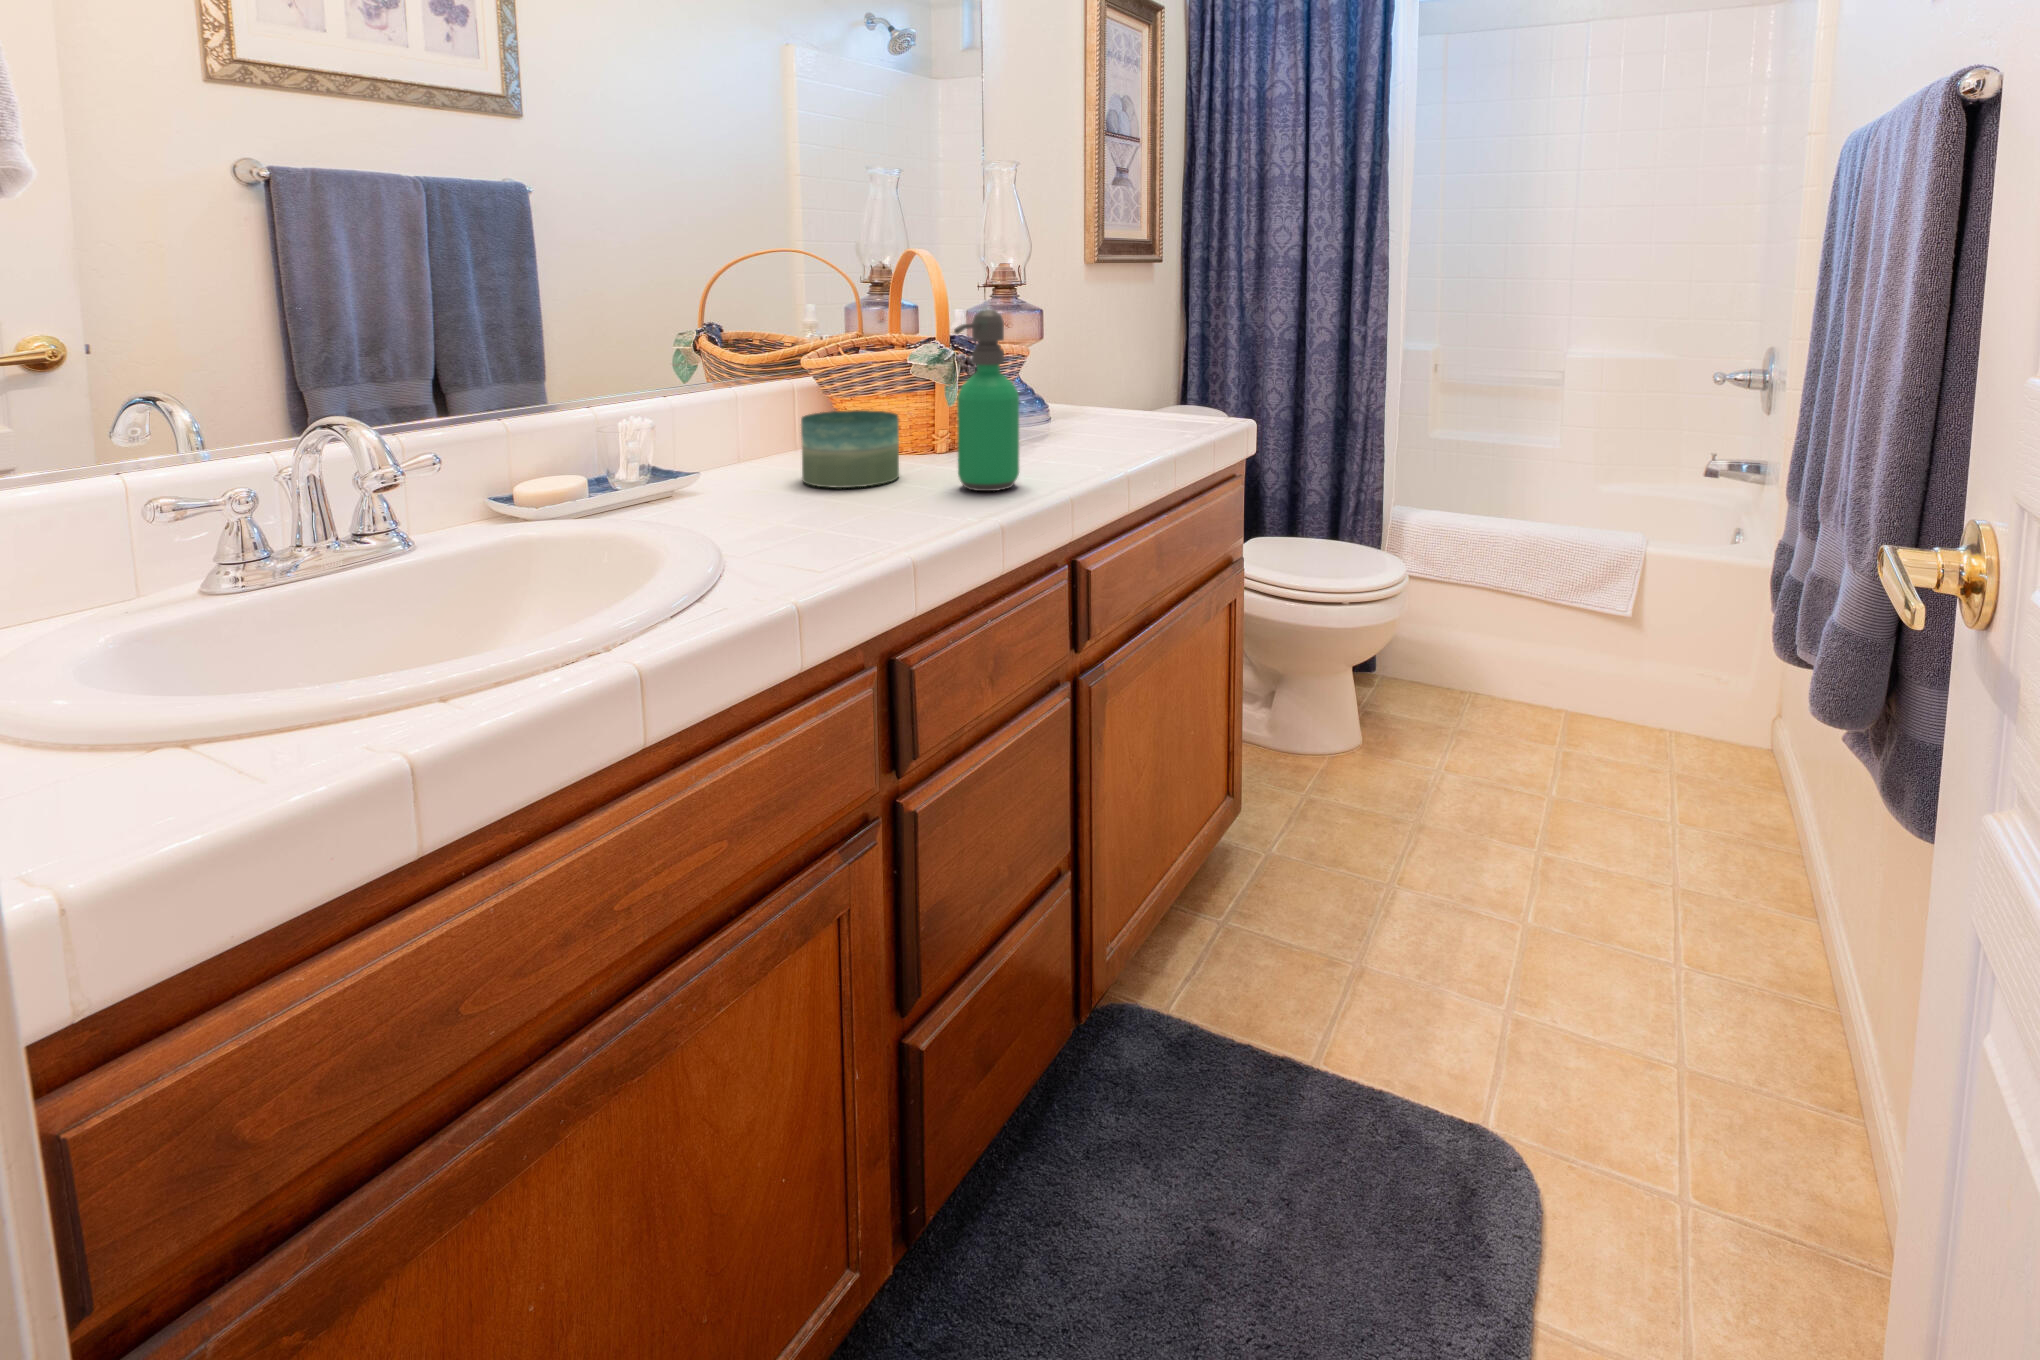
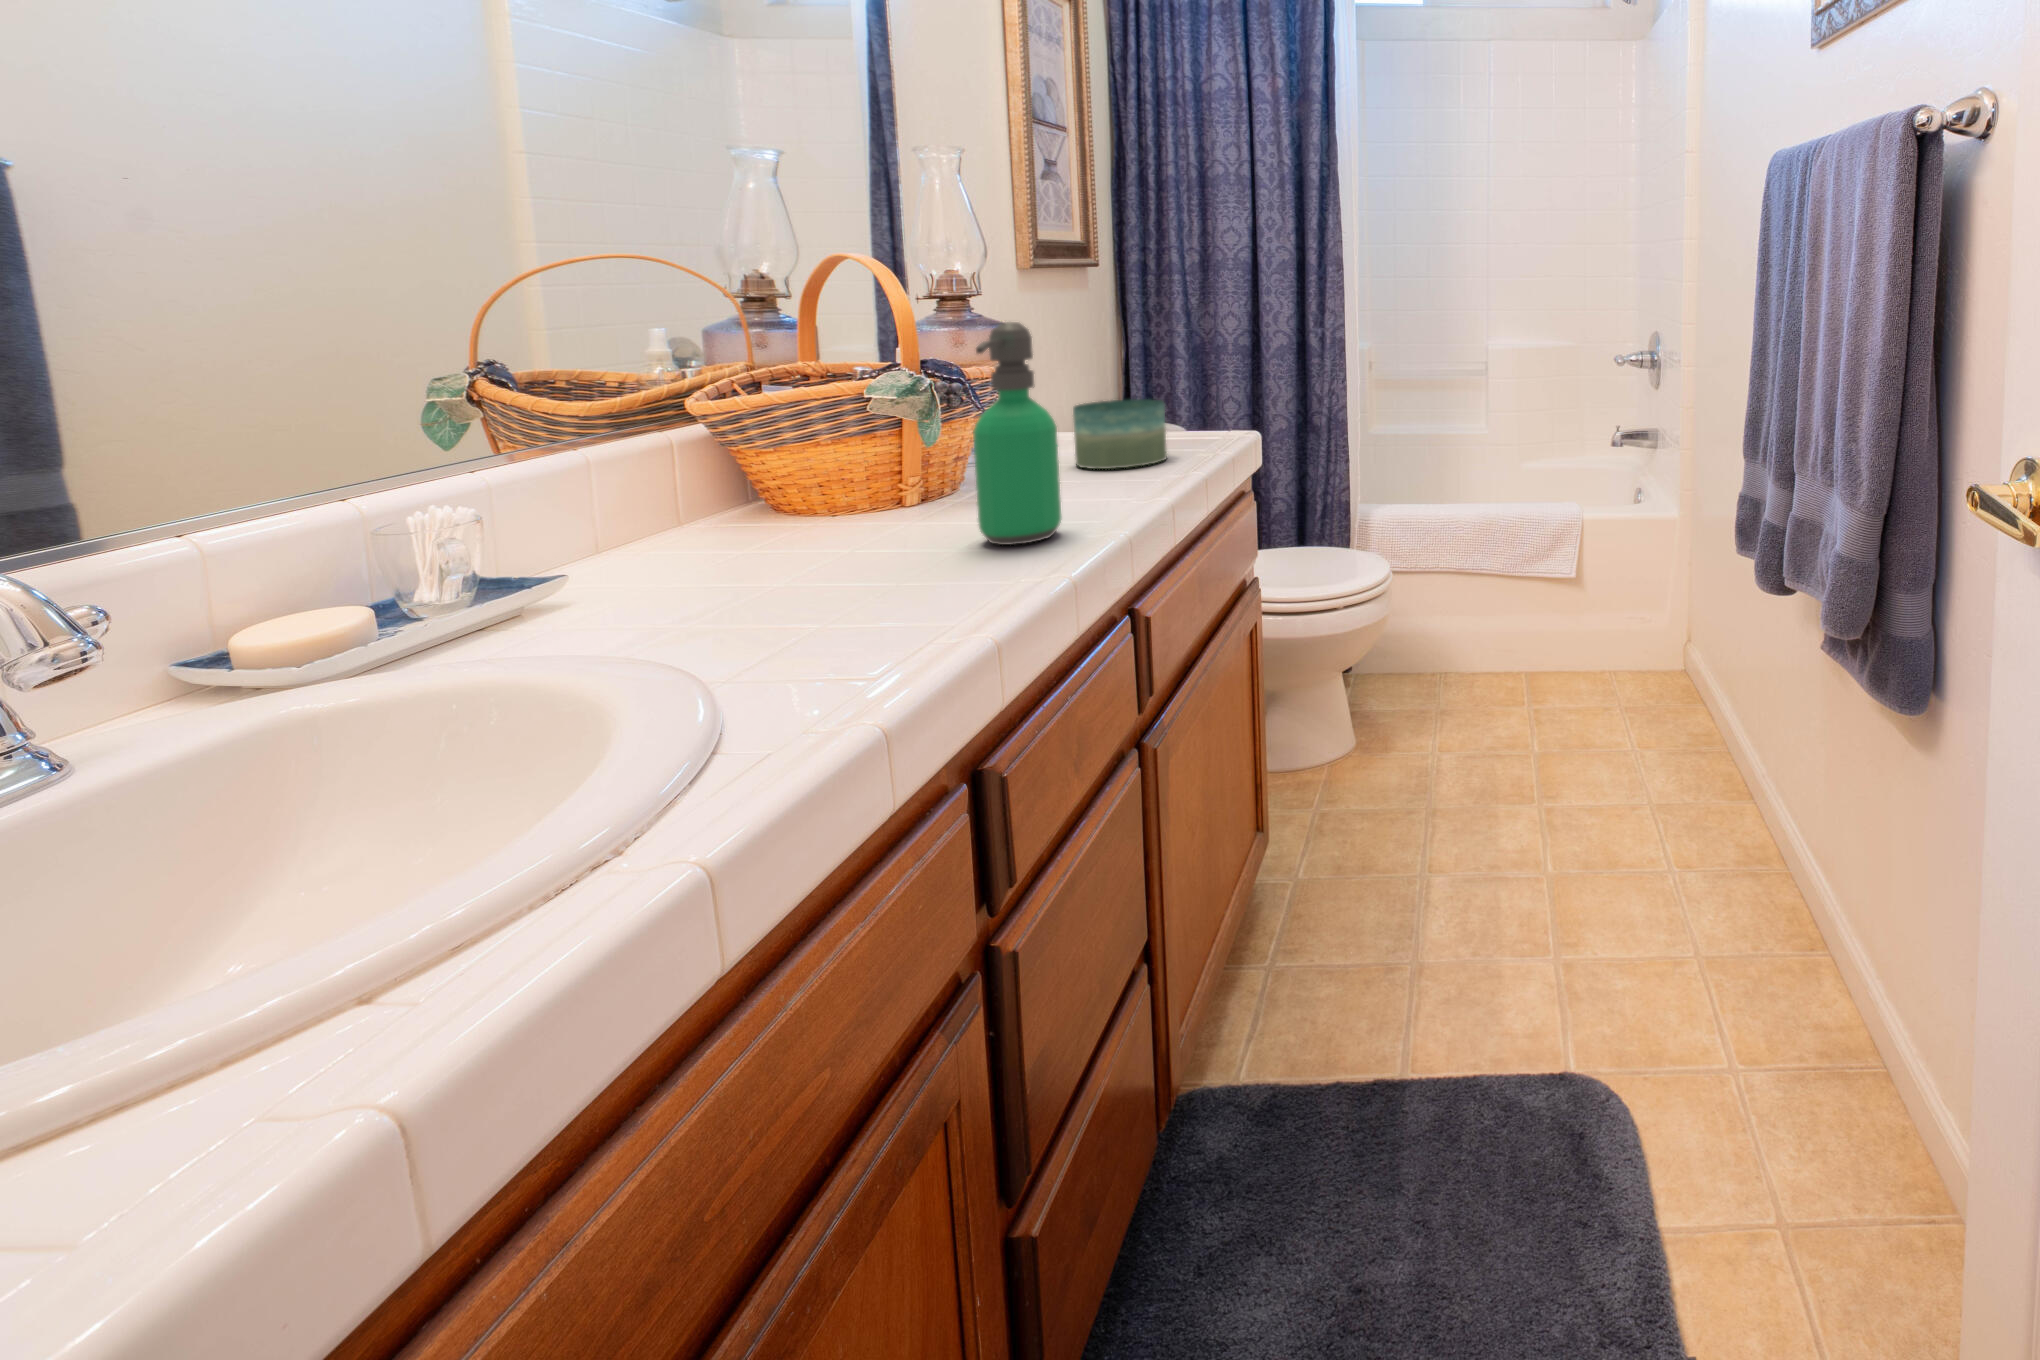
candle: present [801,410,899,488] -> present [1073,399,1167,469]

